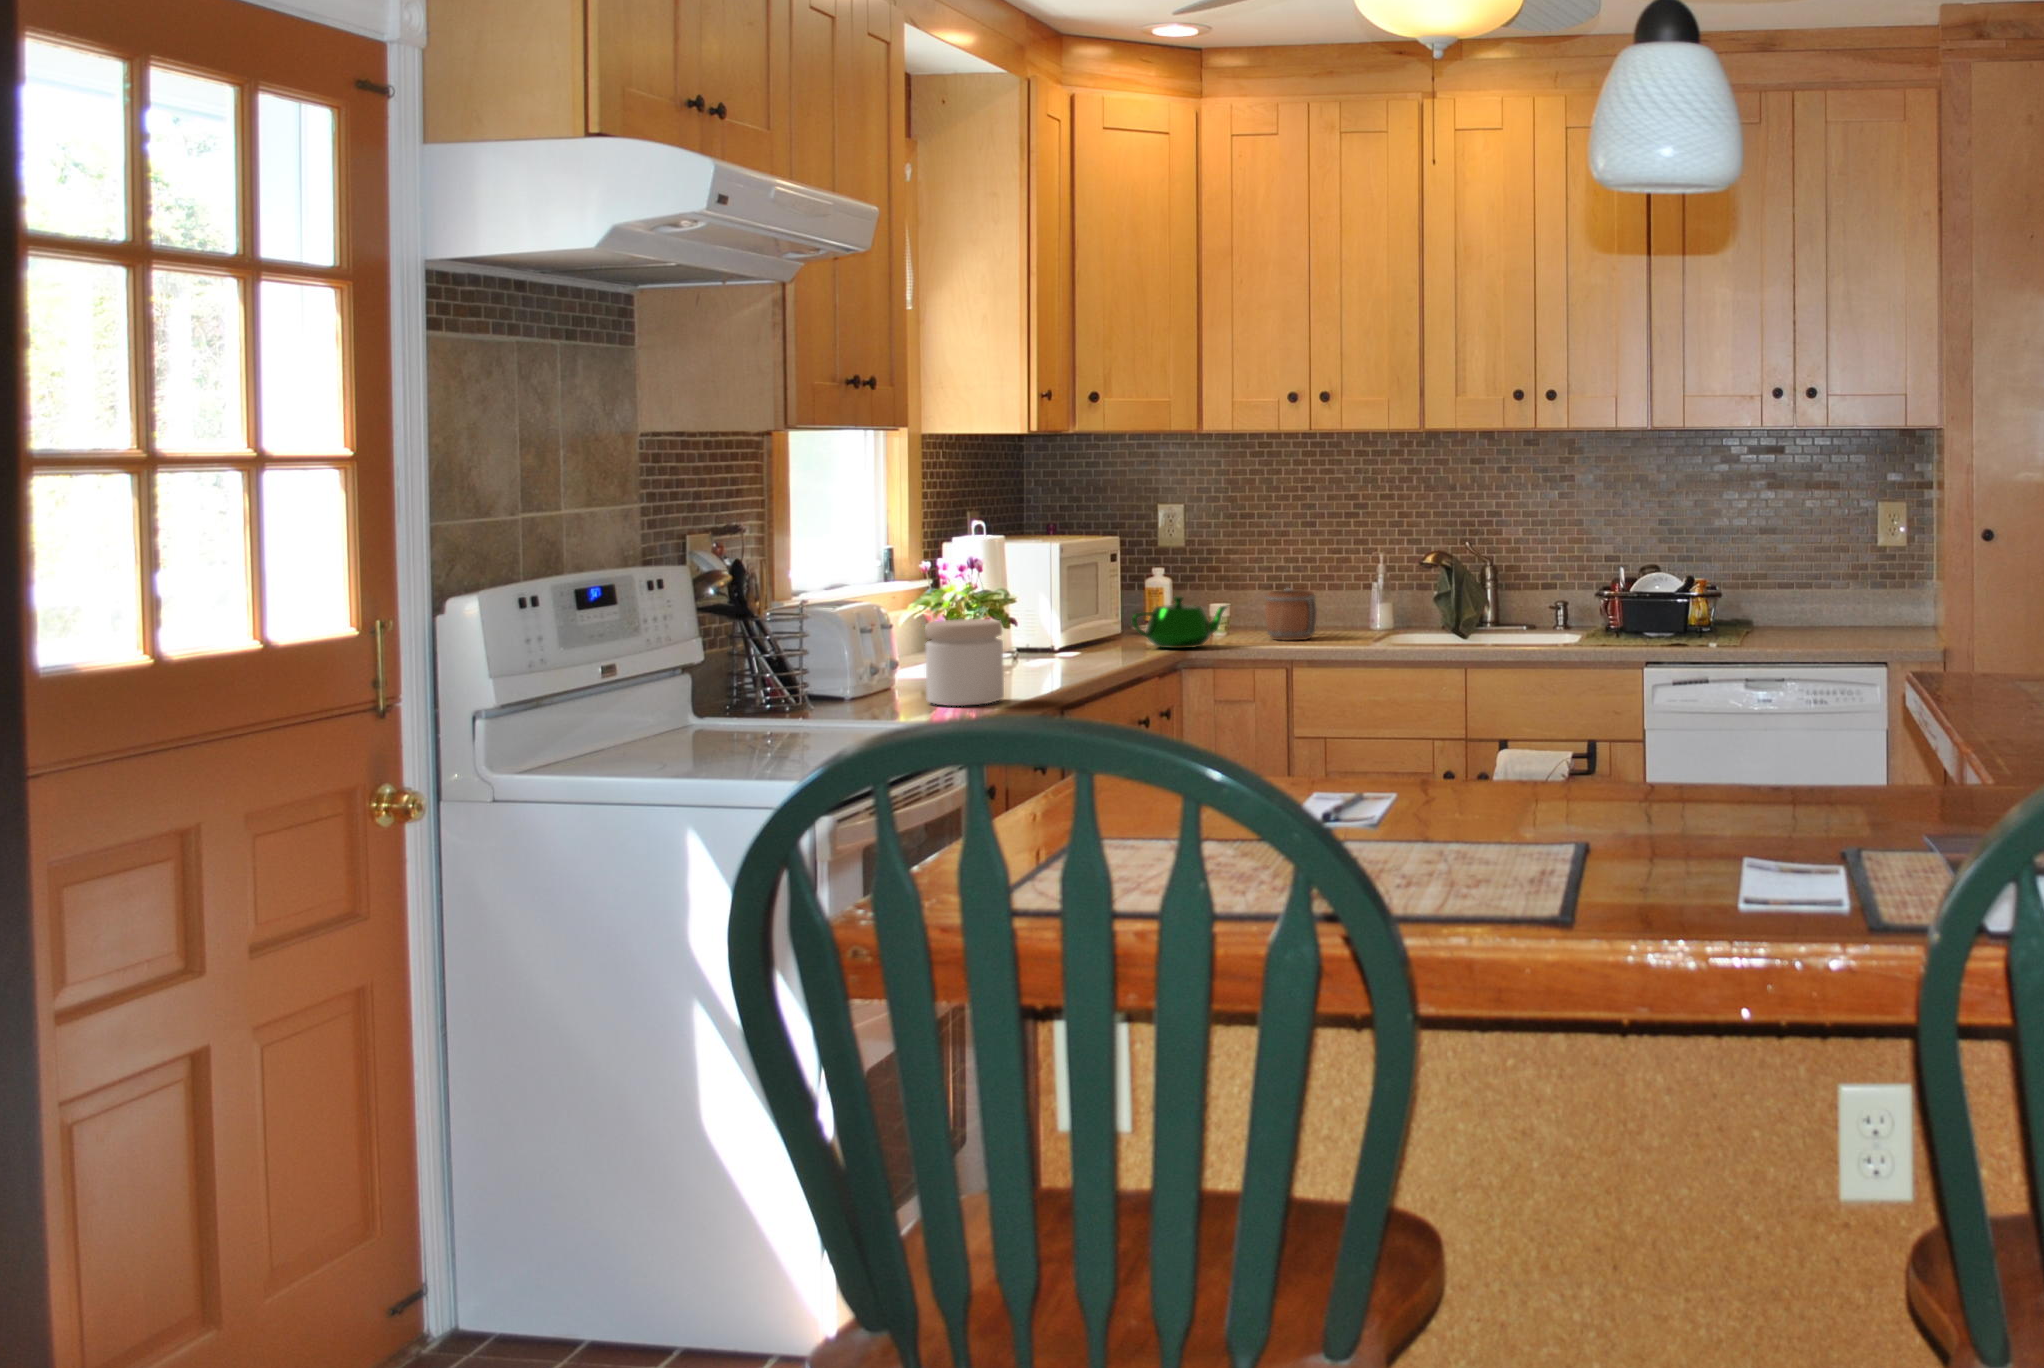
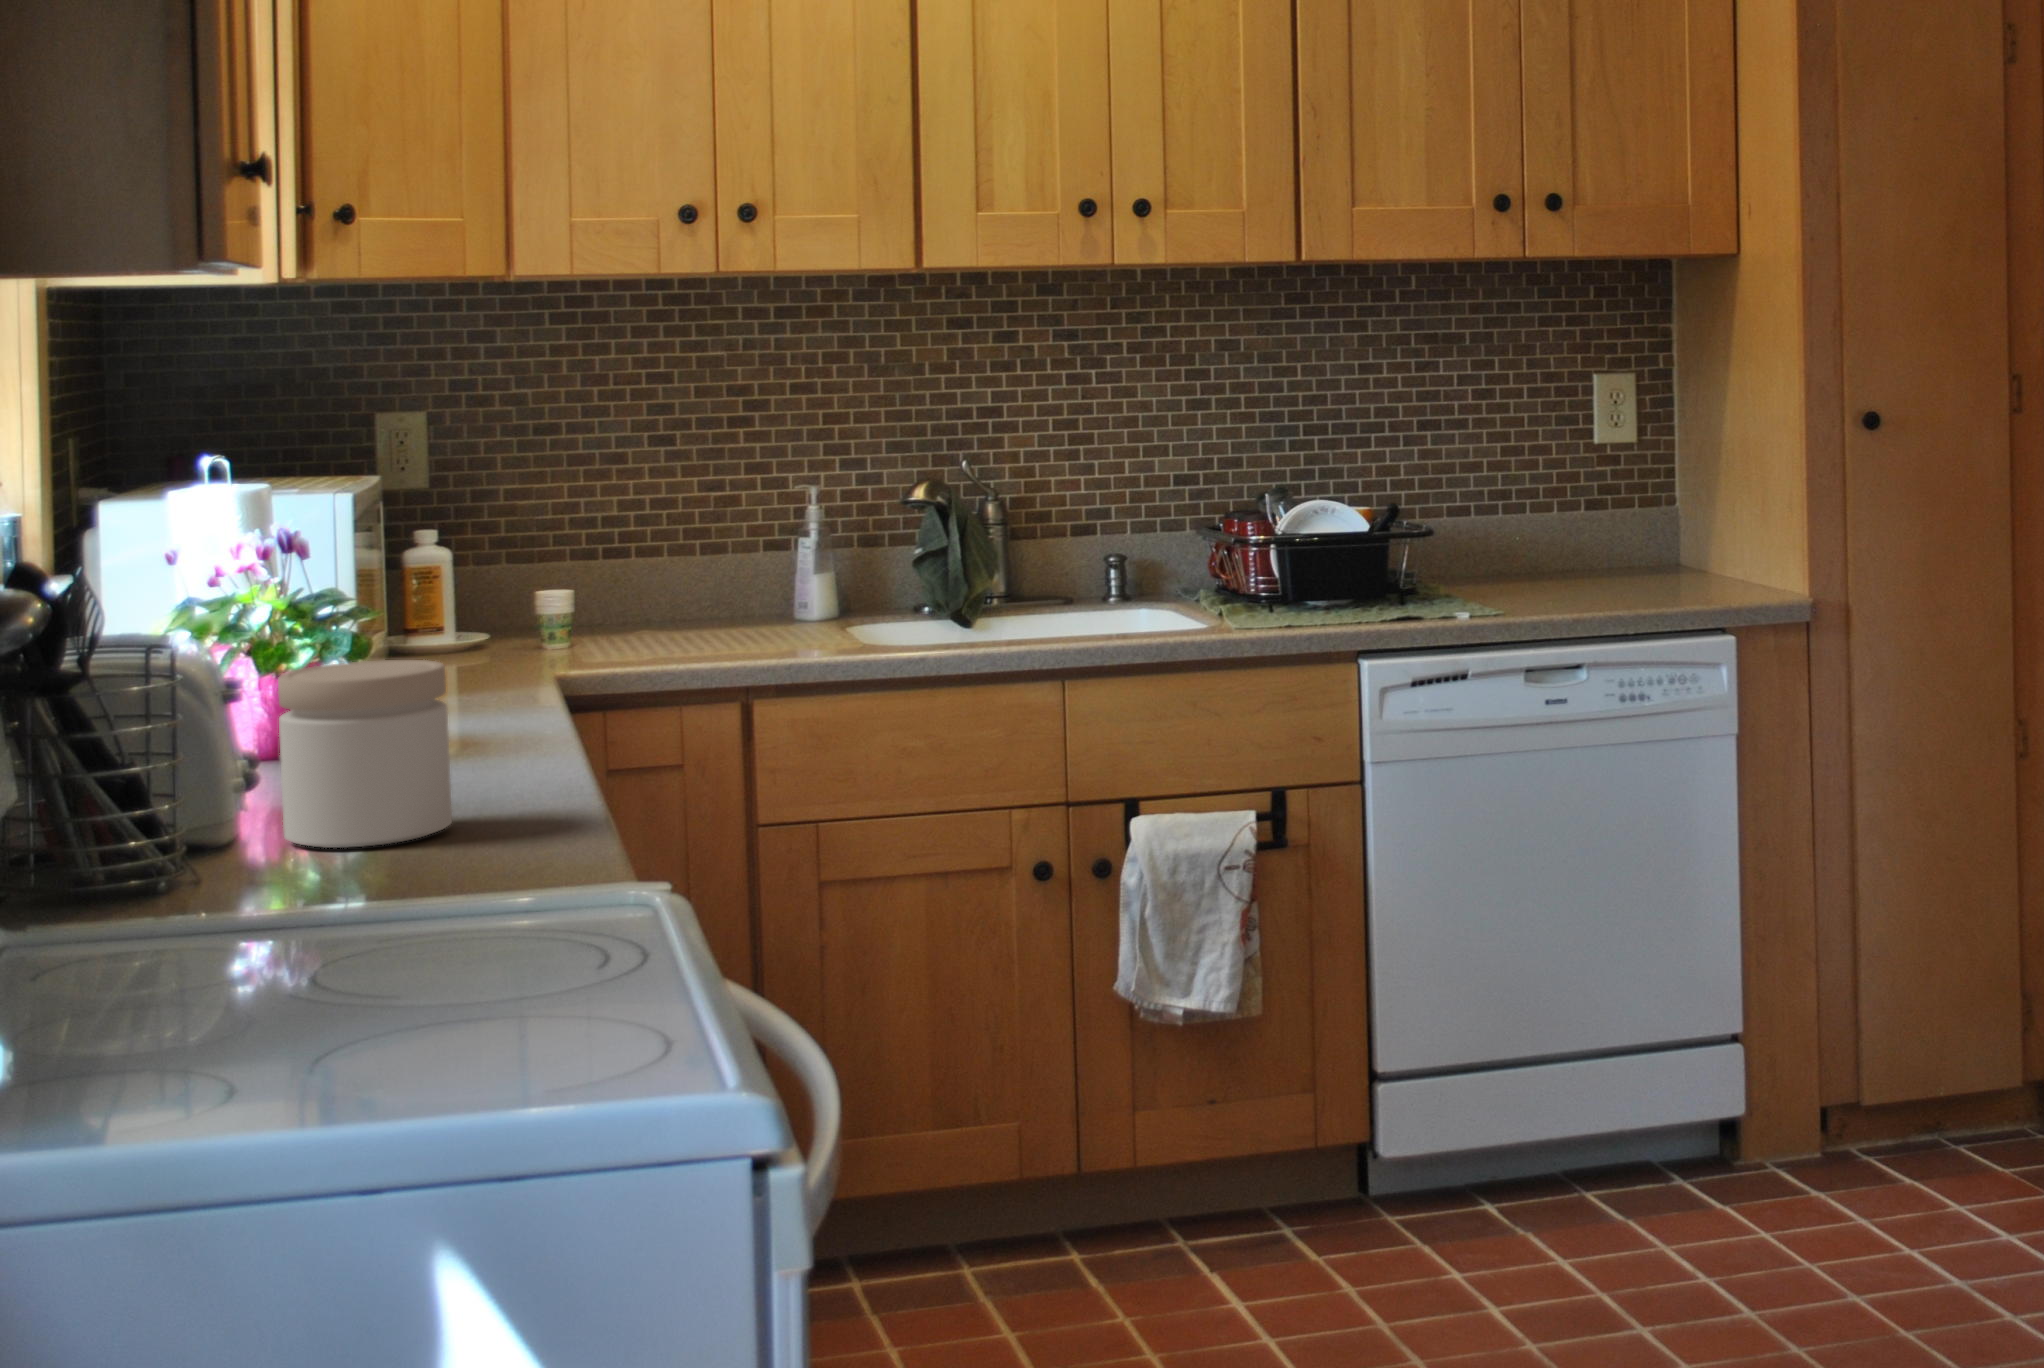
mug: present [1265,588,1317,640] -> none [649,557,749,653]
teapot: present [1132,596,1227,648] -> none [441,585,616,684]

